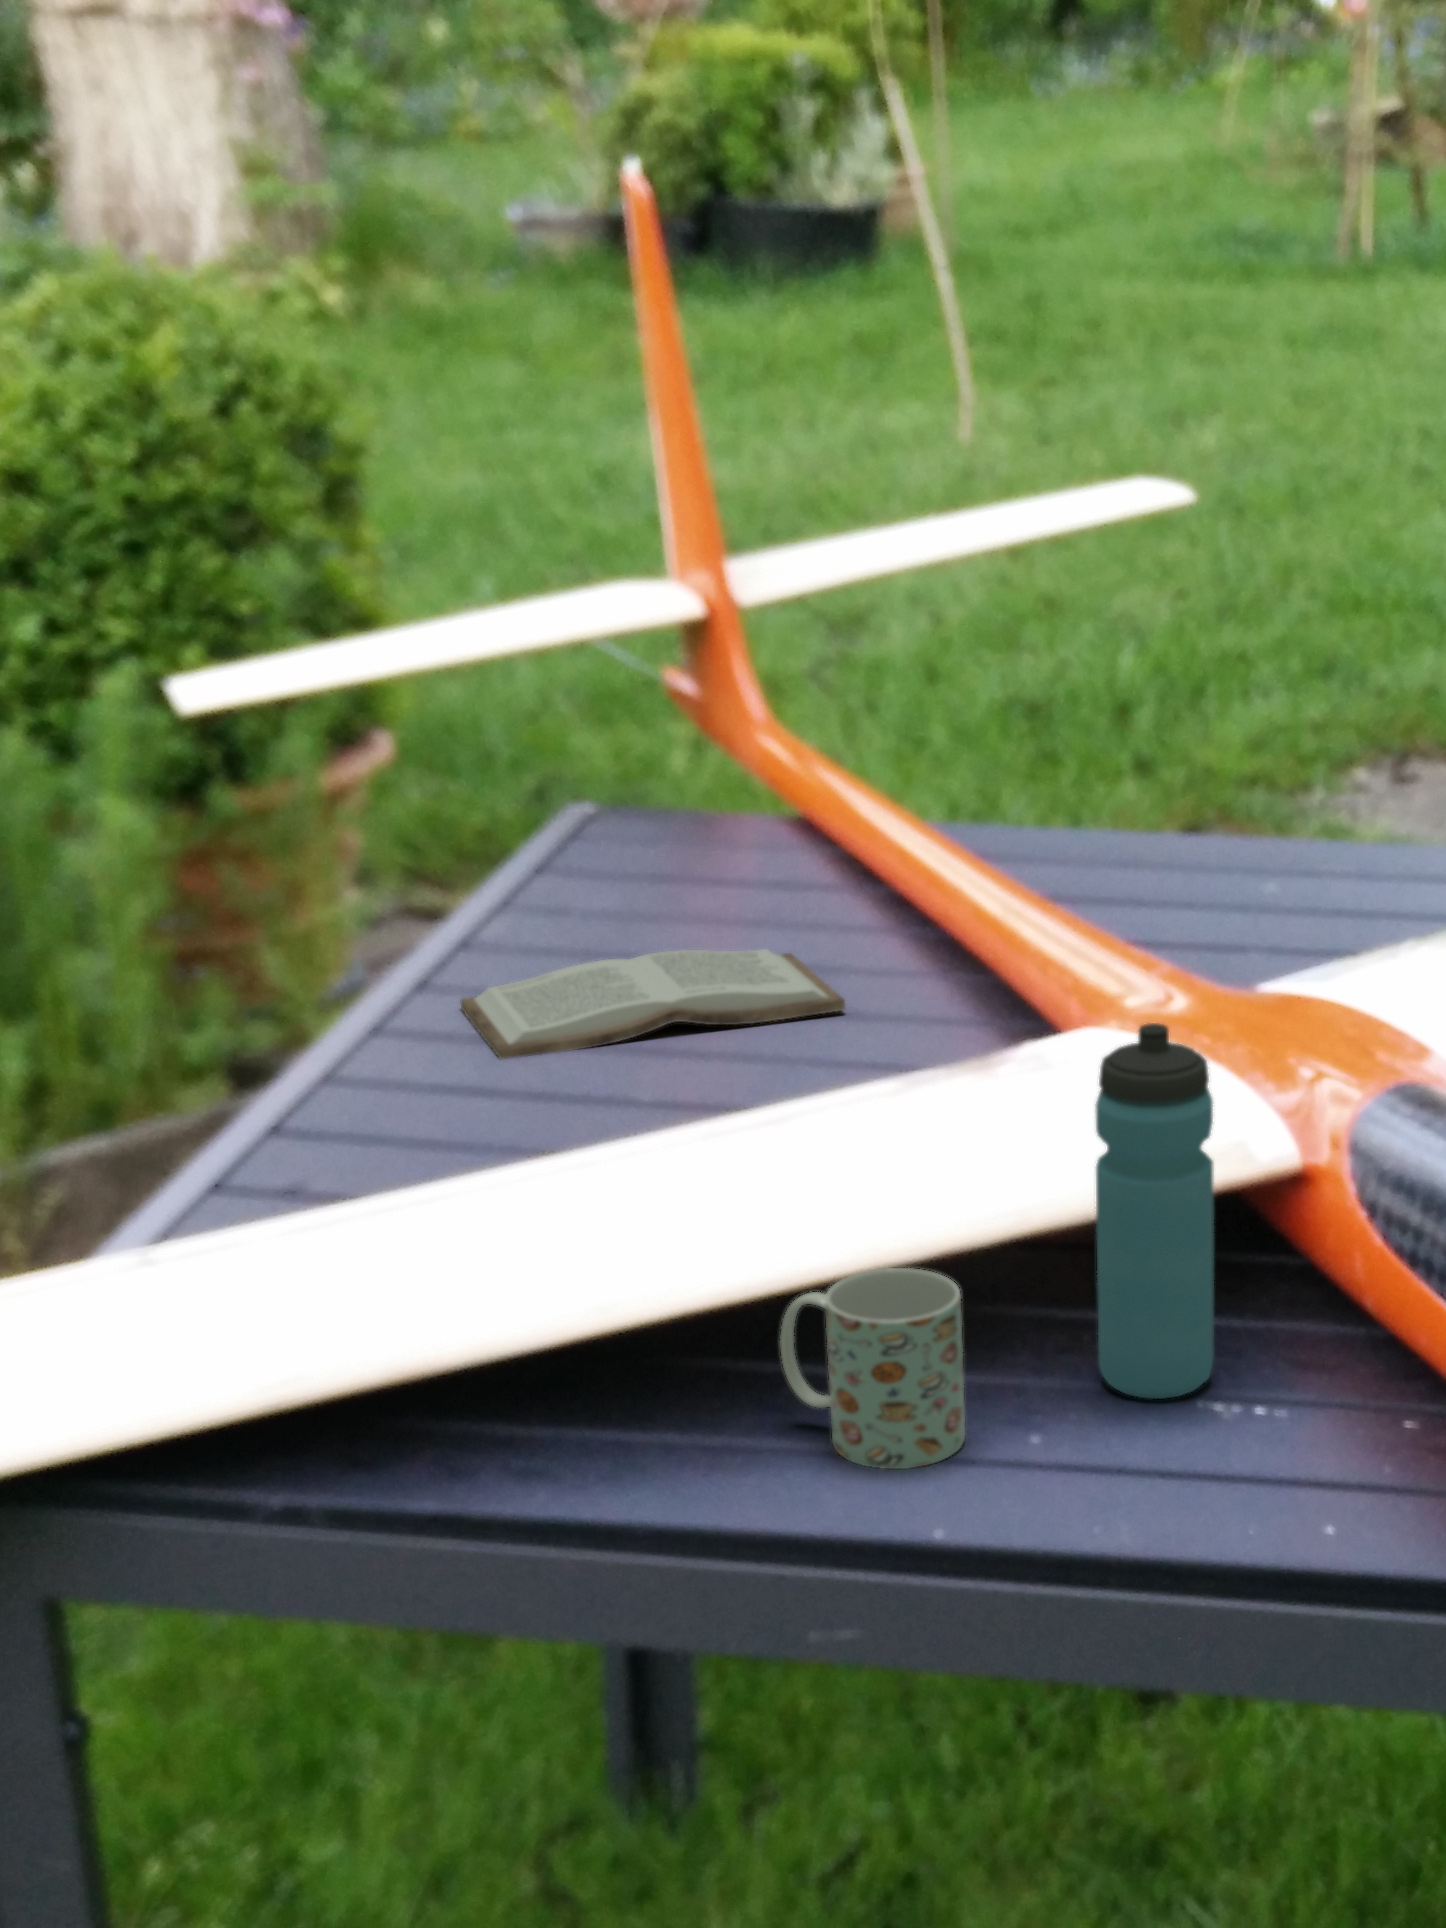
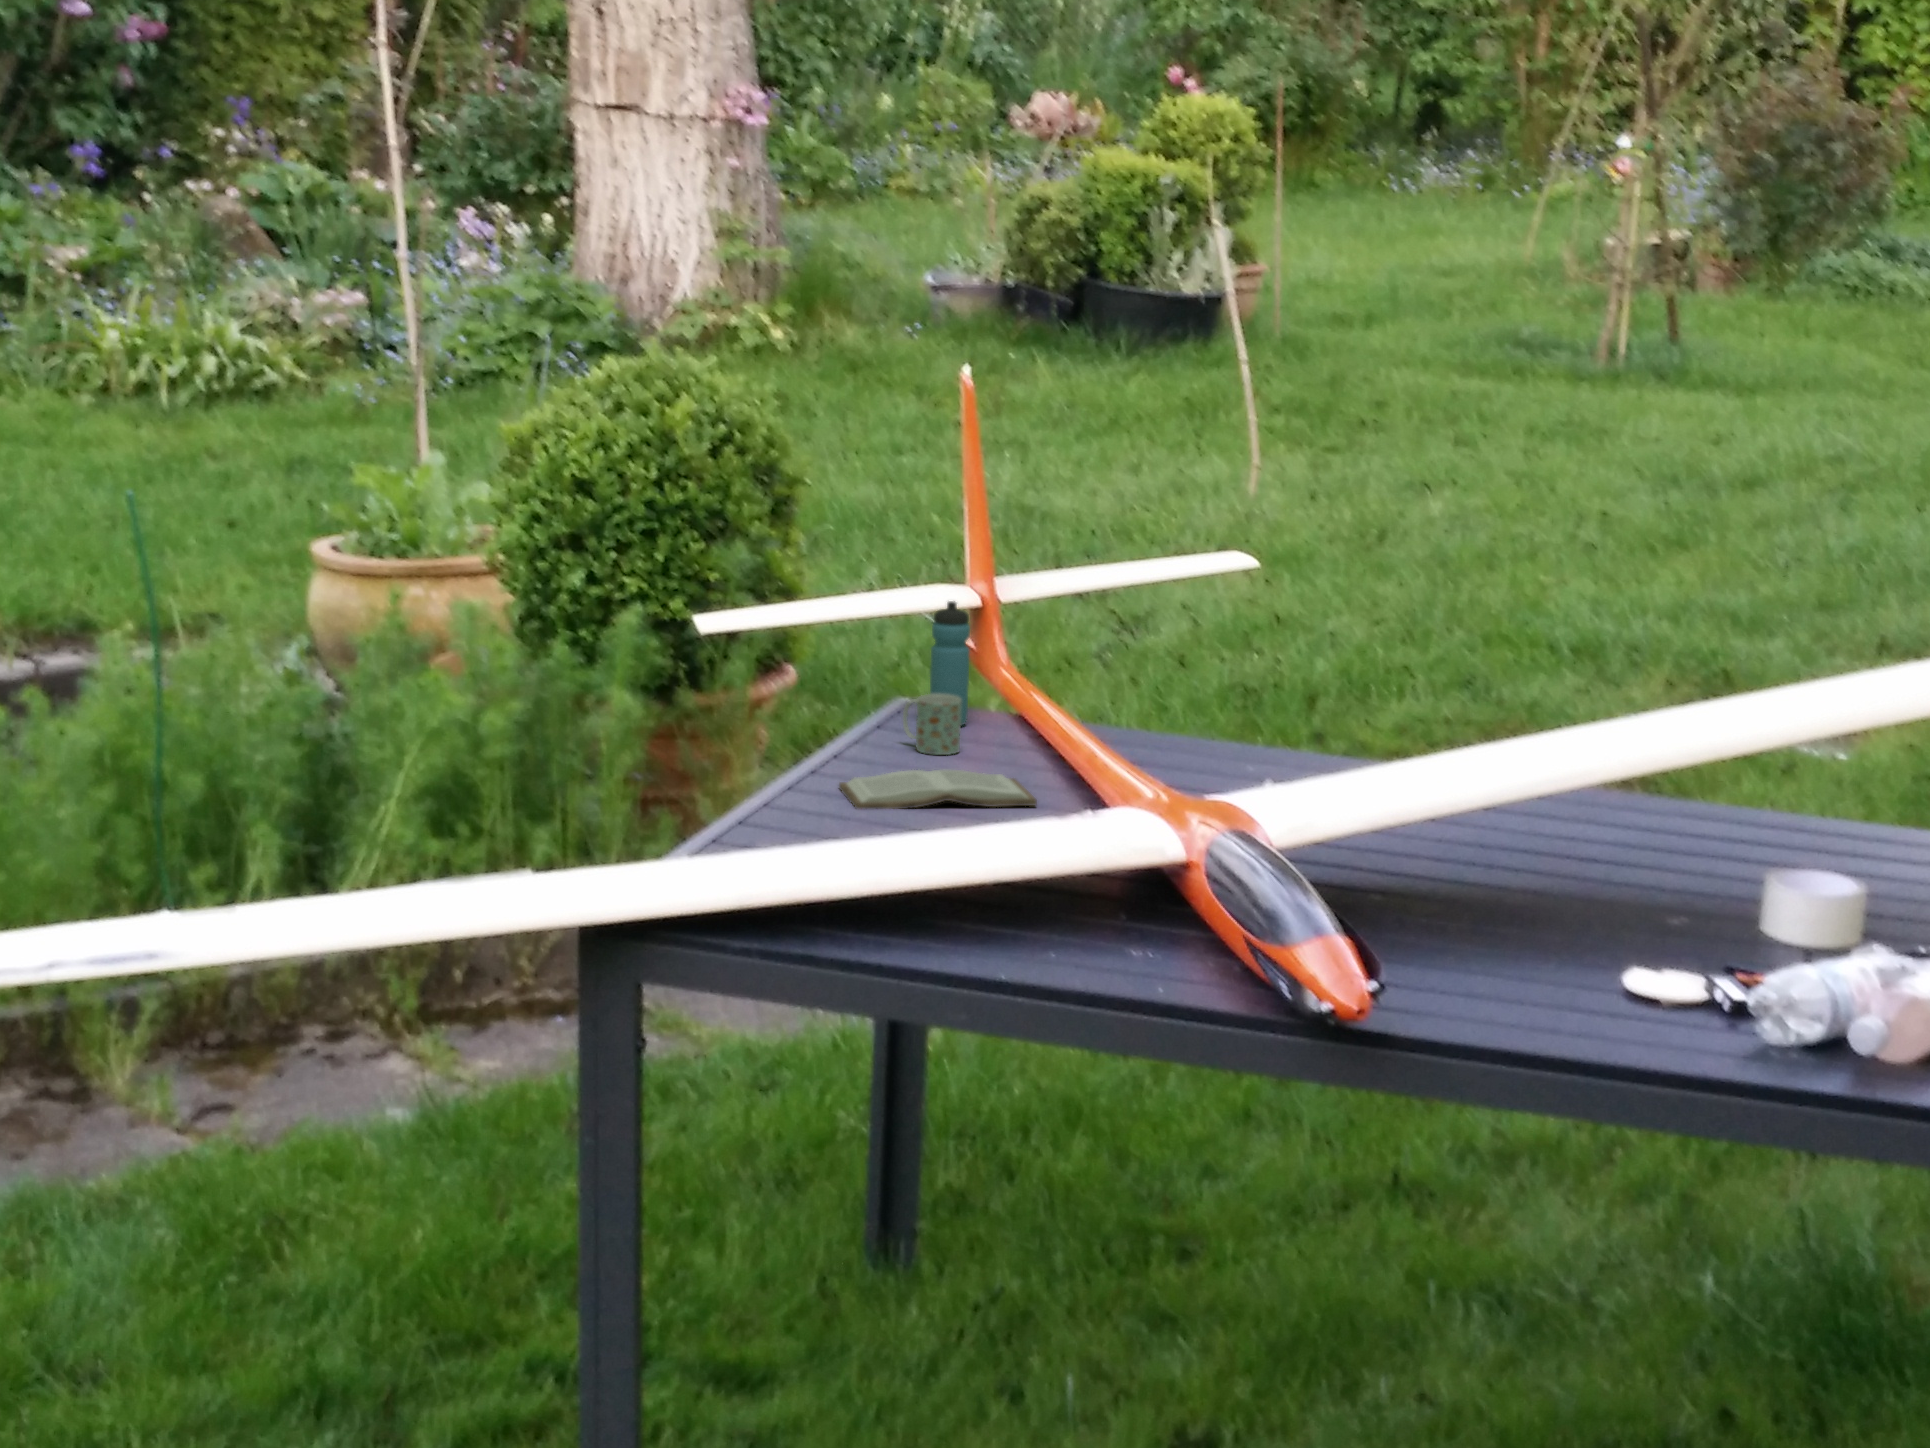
water bottle: present [1096,1023,1214,1399] -> present [930,601,970,726]
mug: present [780,1268,965,1469] -> present [903,694,961,755]

